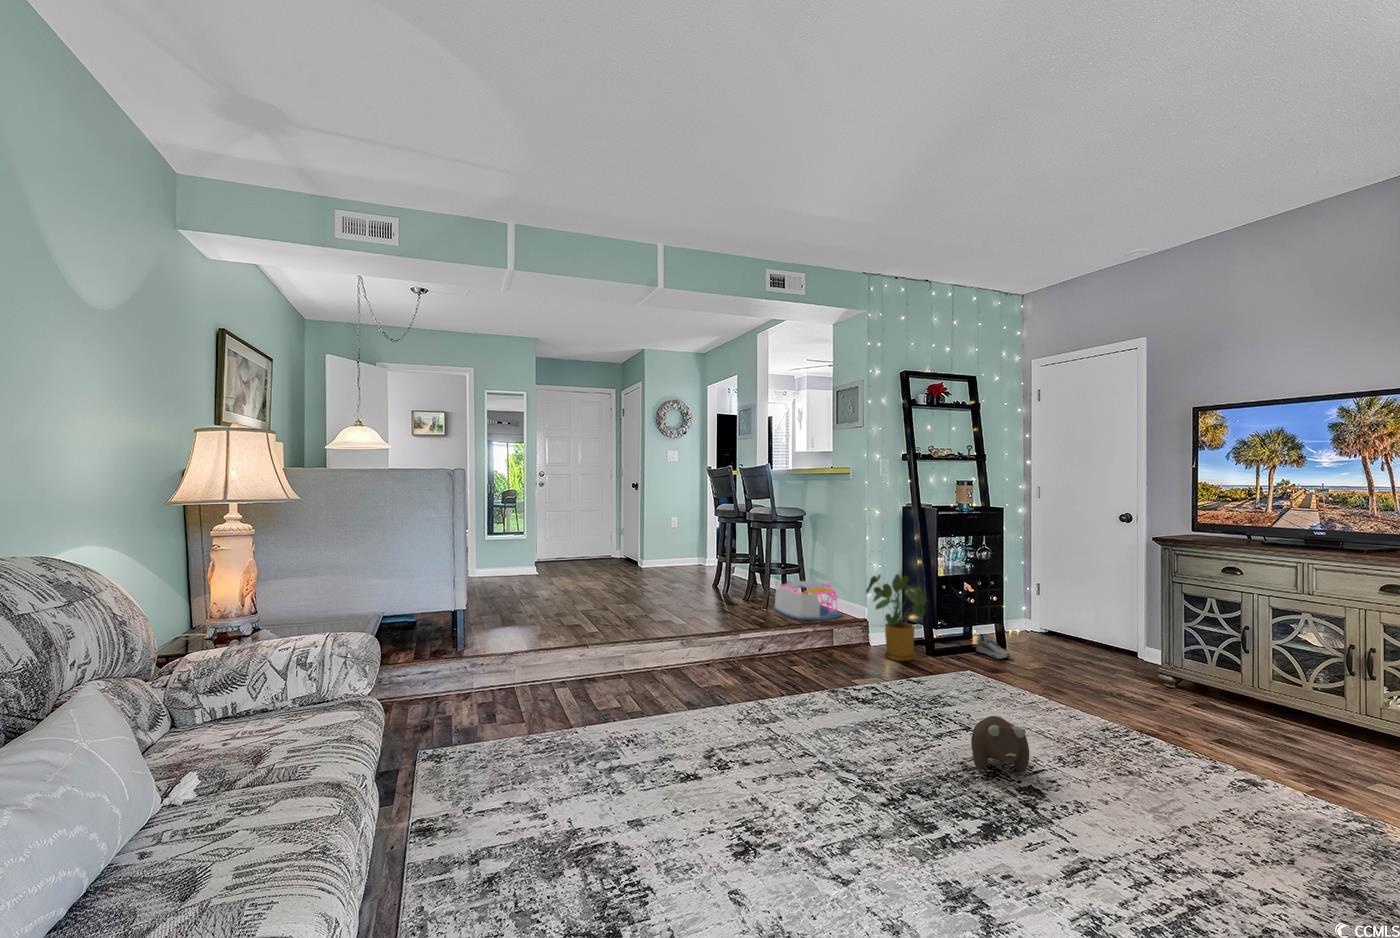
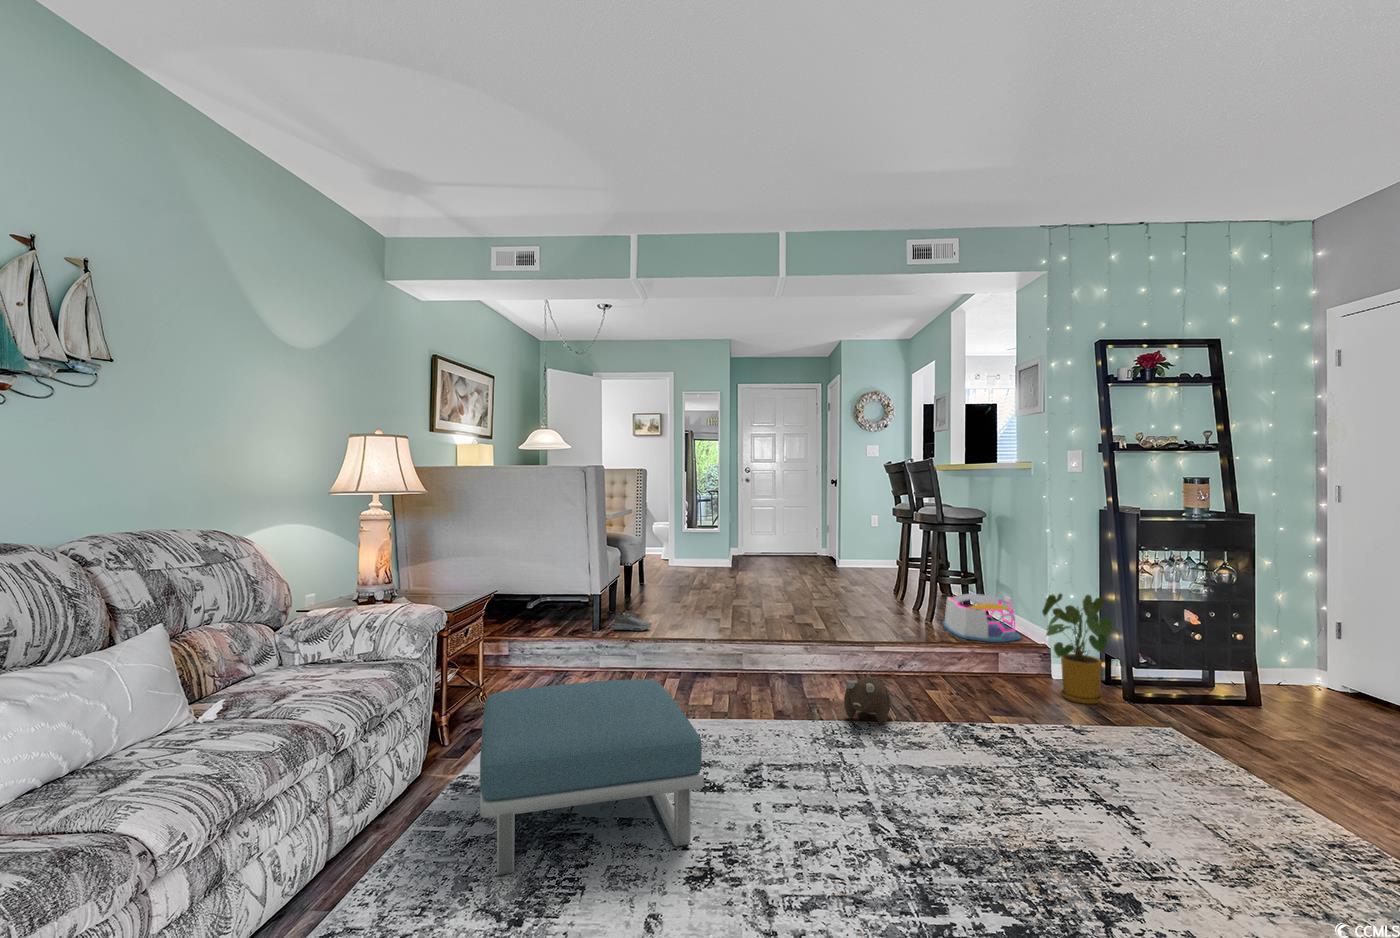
shoe: present [976,635,1010,659] -> present [612,613,651,631]
footstool: none [451,684,719,899] -> present [480,679,704,875]
plush toy: present [971,716,1029,772] -> present [844,677,890,724]

